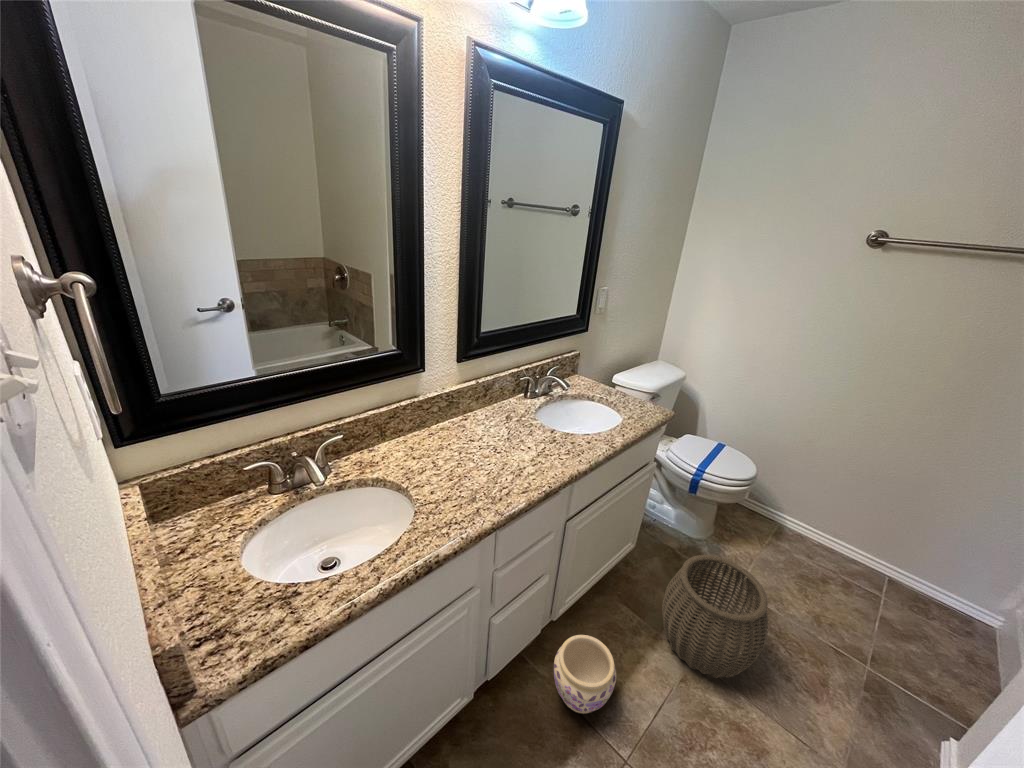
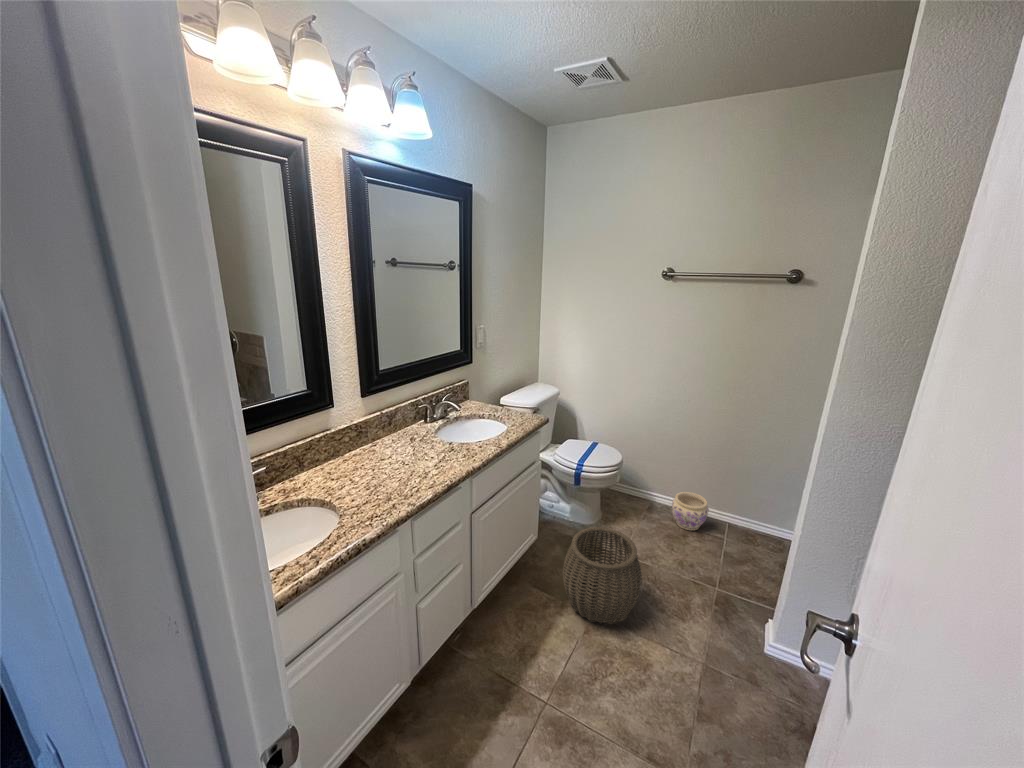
planter: present [554,635,616,714] -> present [672,492,709,531]

